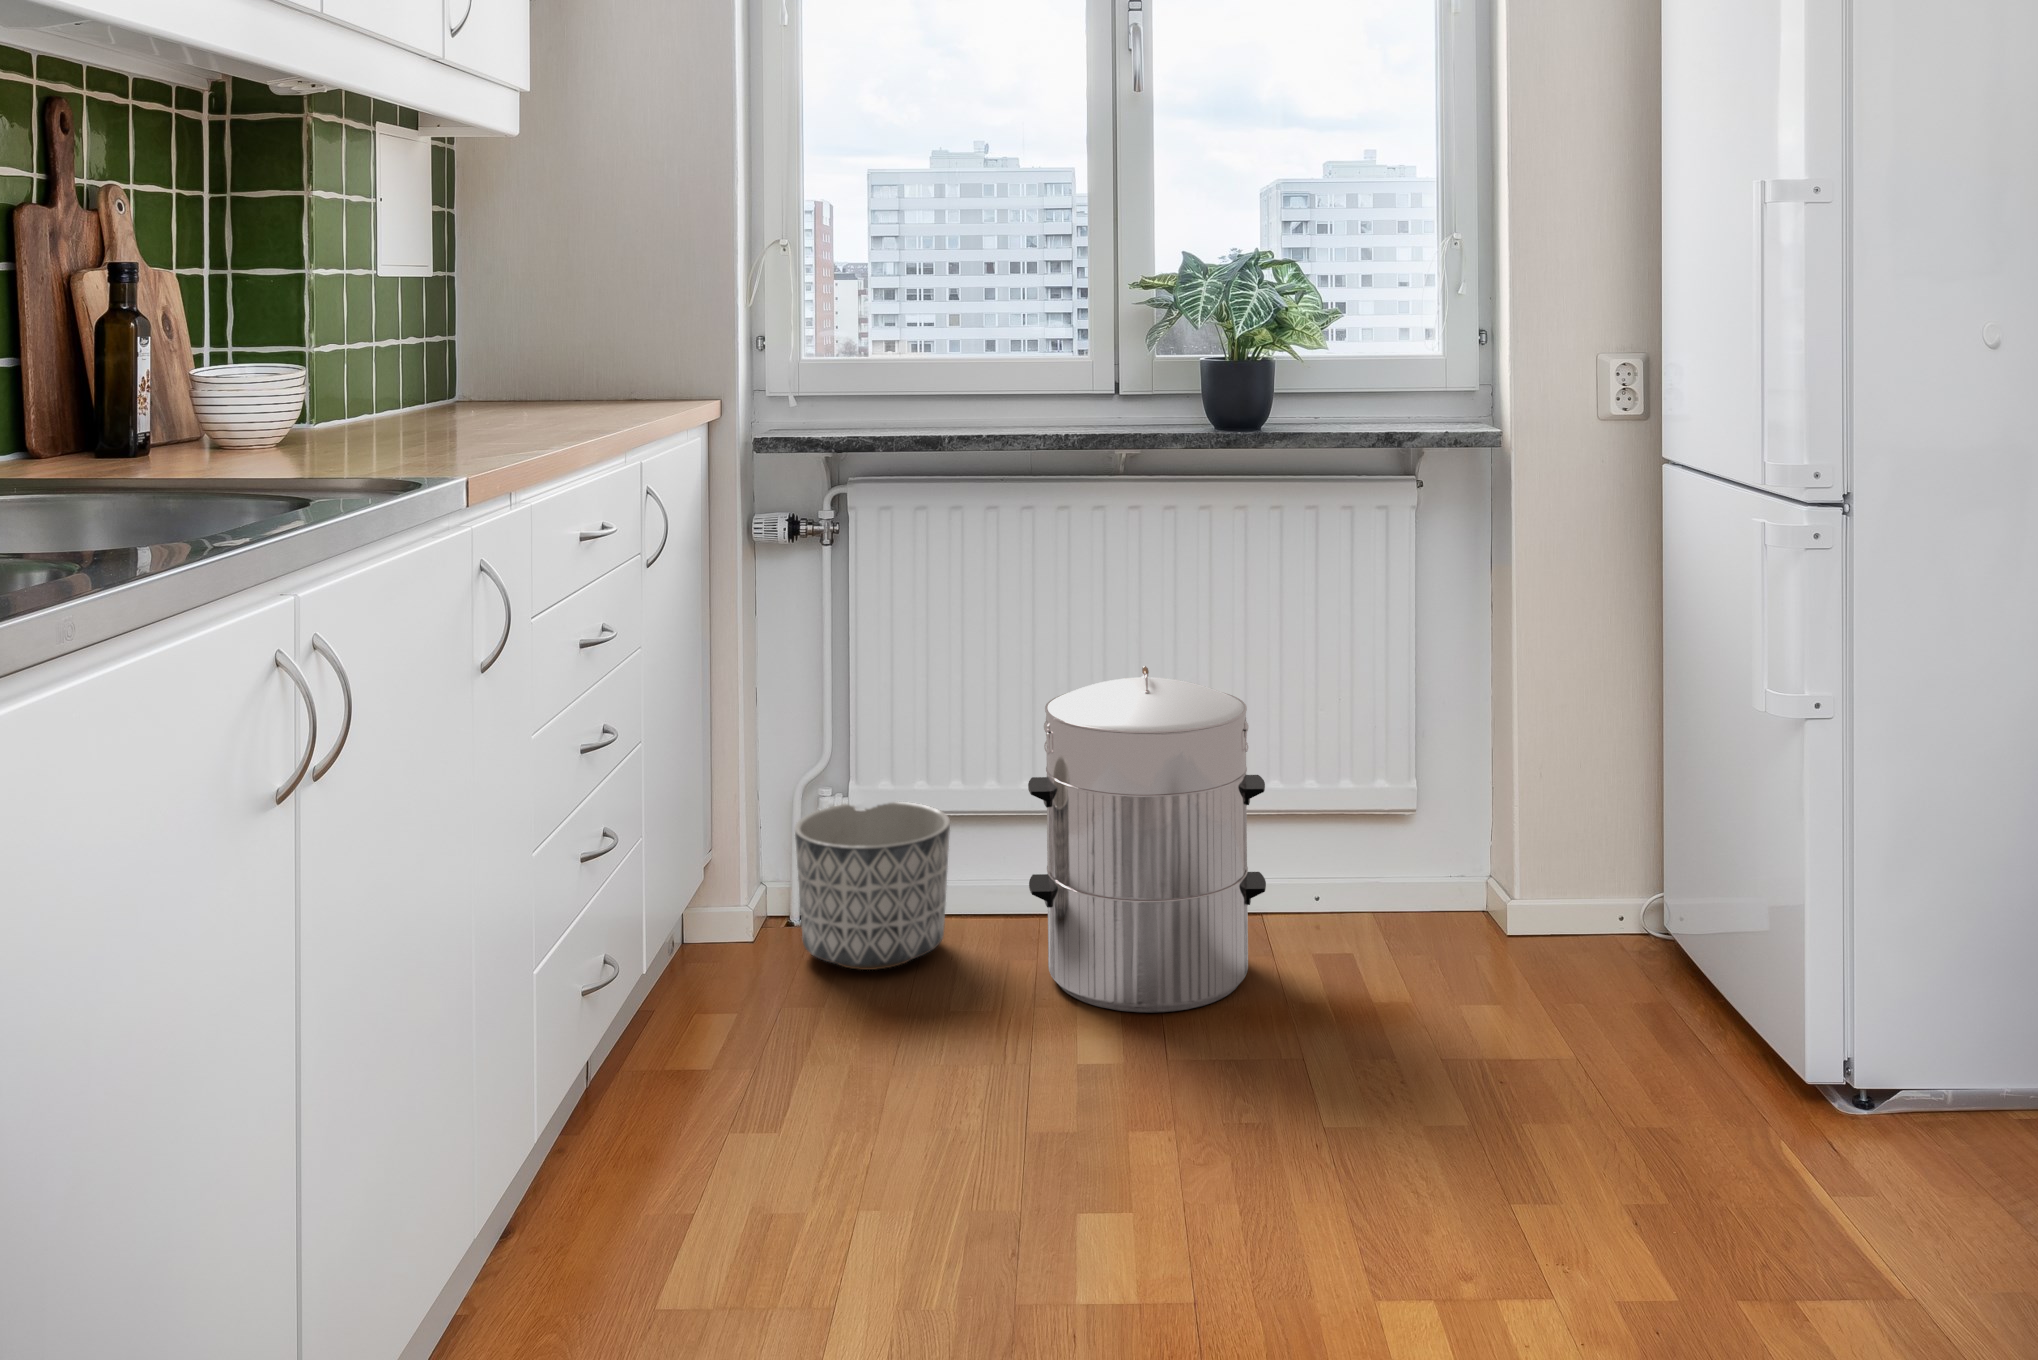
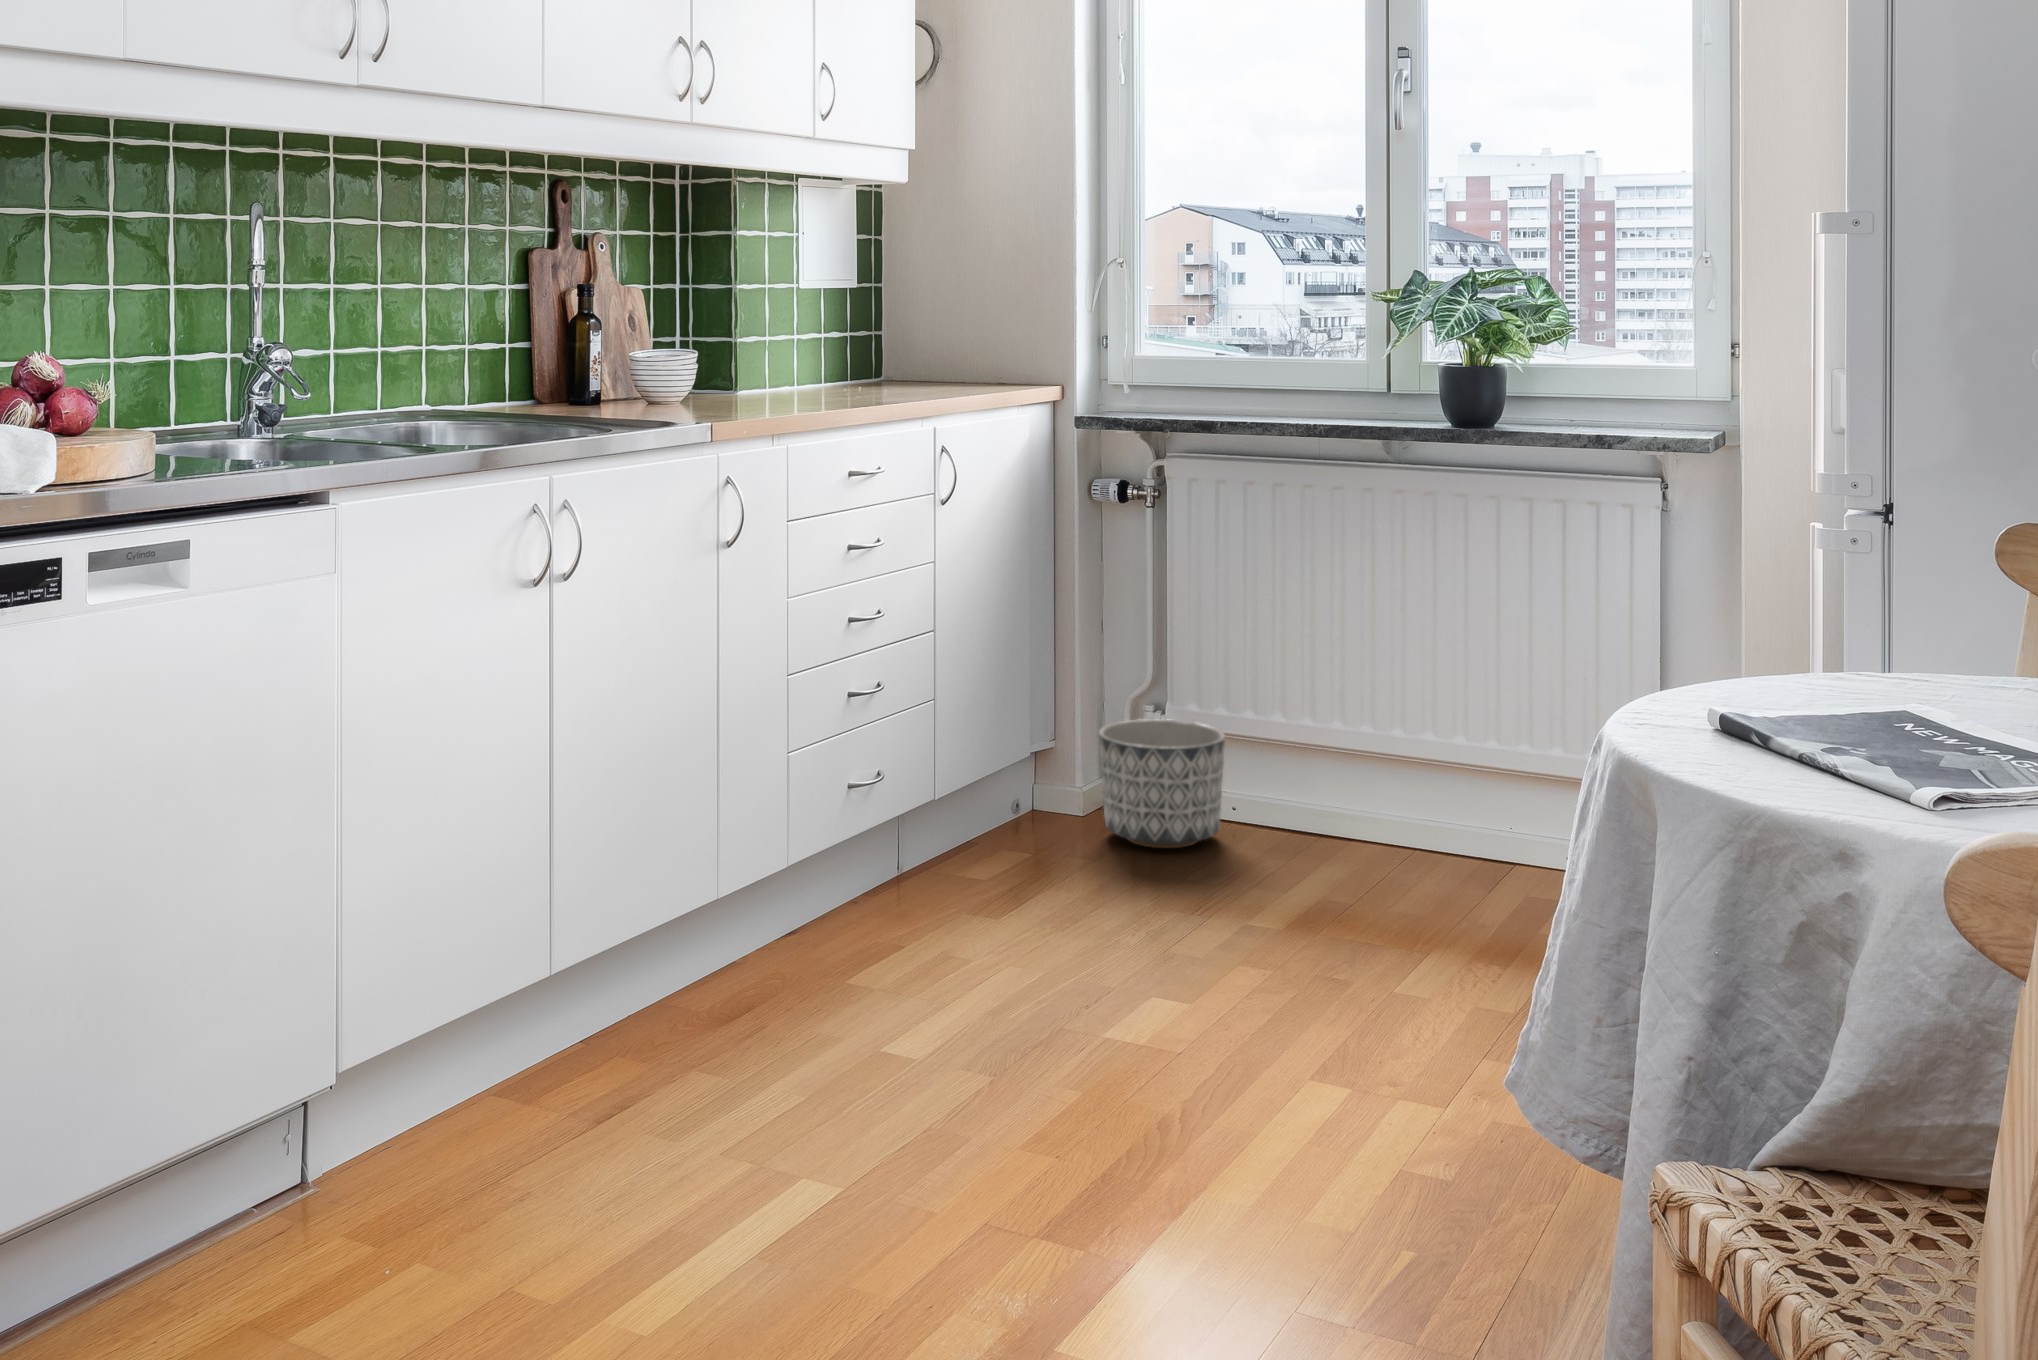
waste bin: present [1028,666,1266,1013] -> none [1262,625,1468,912]

